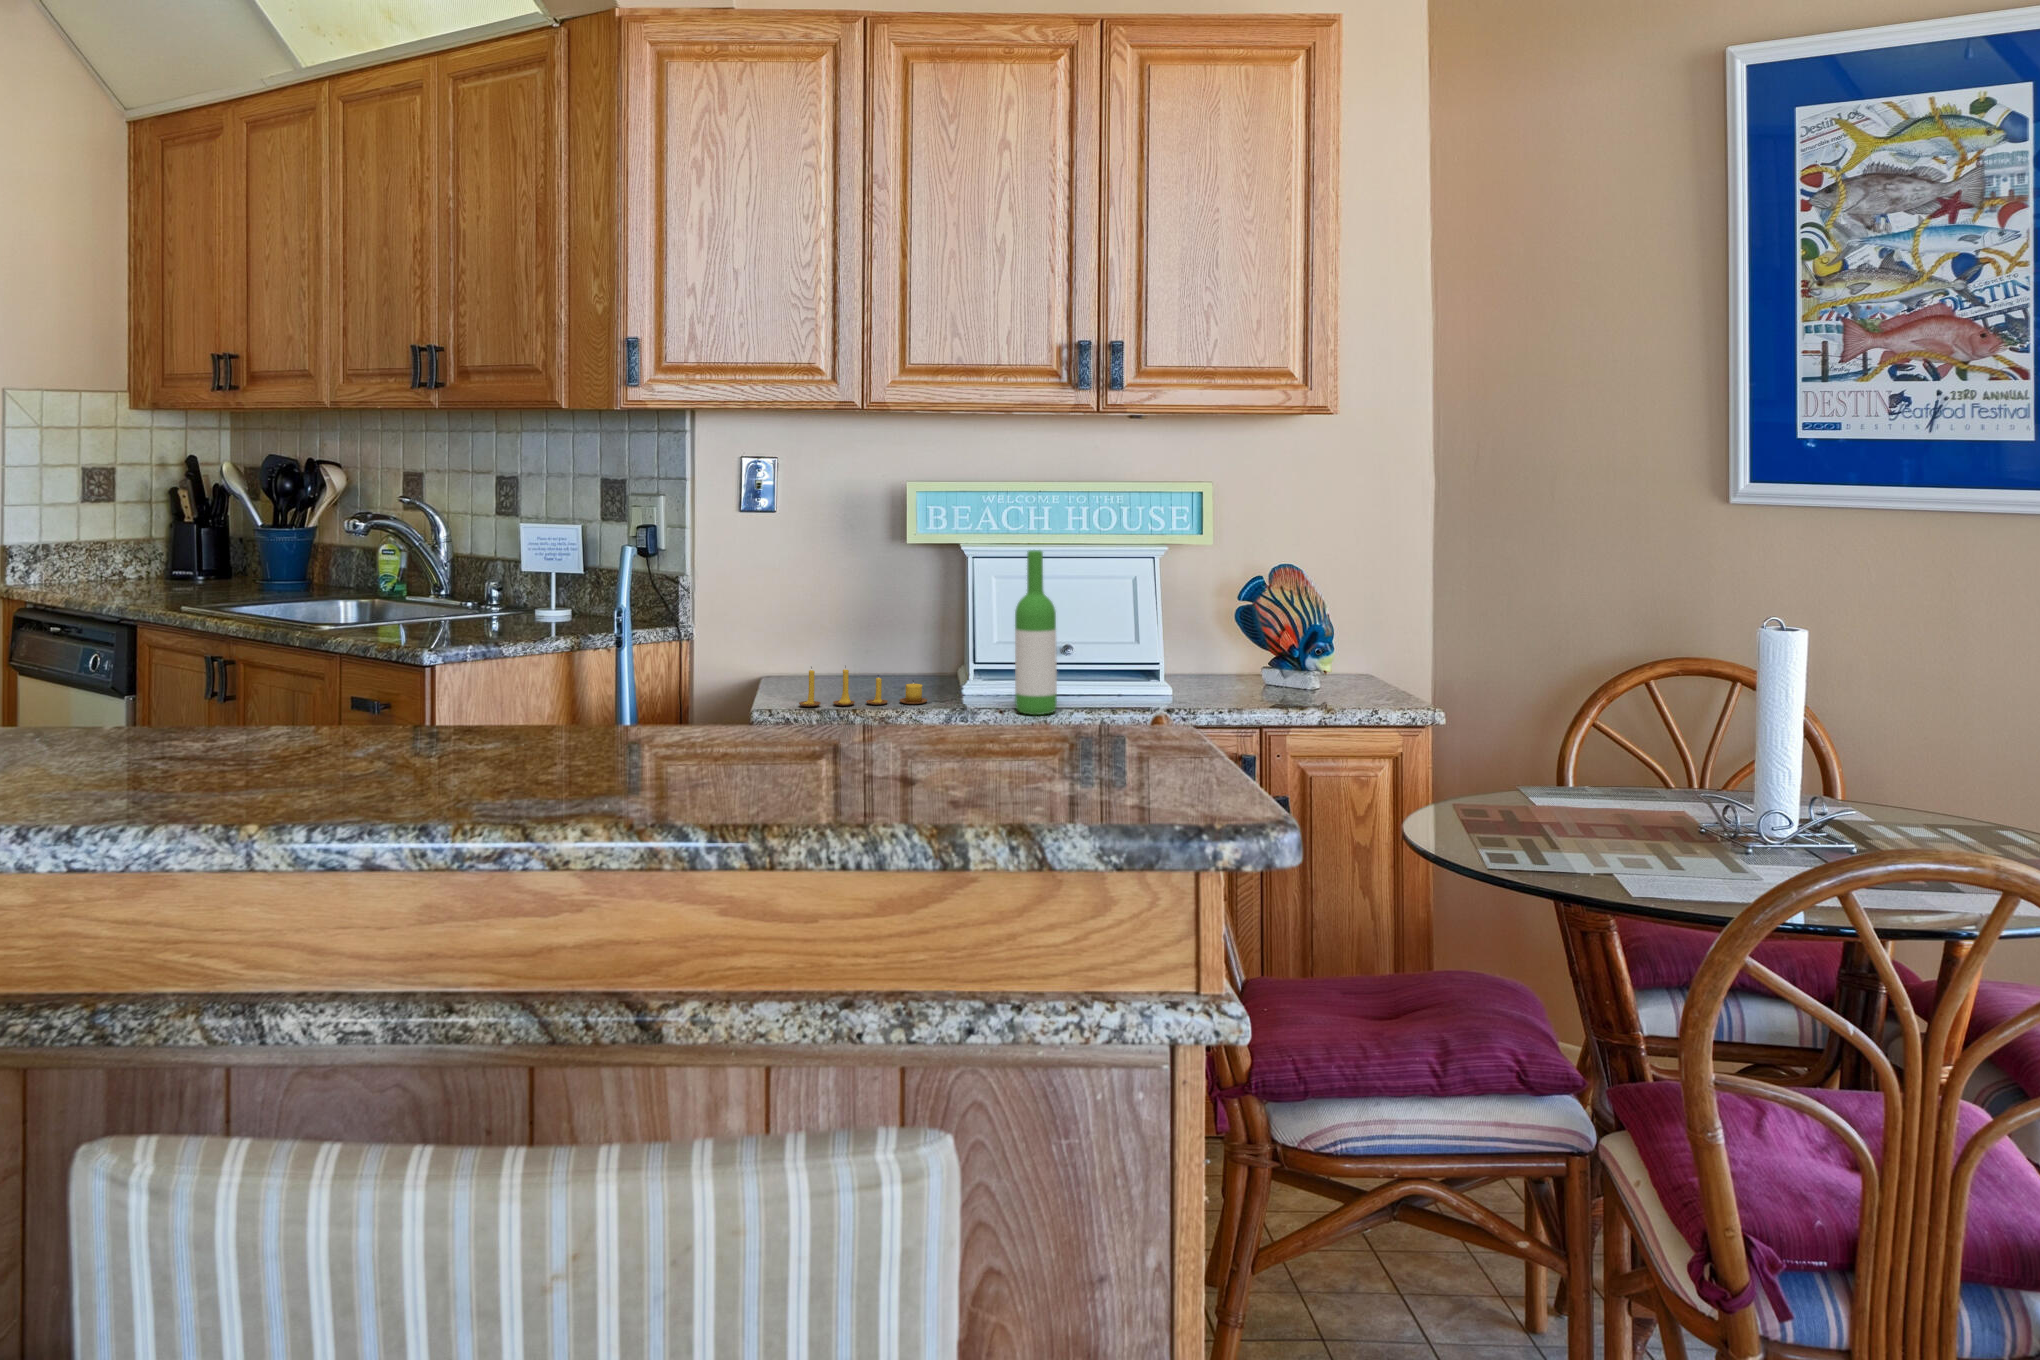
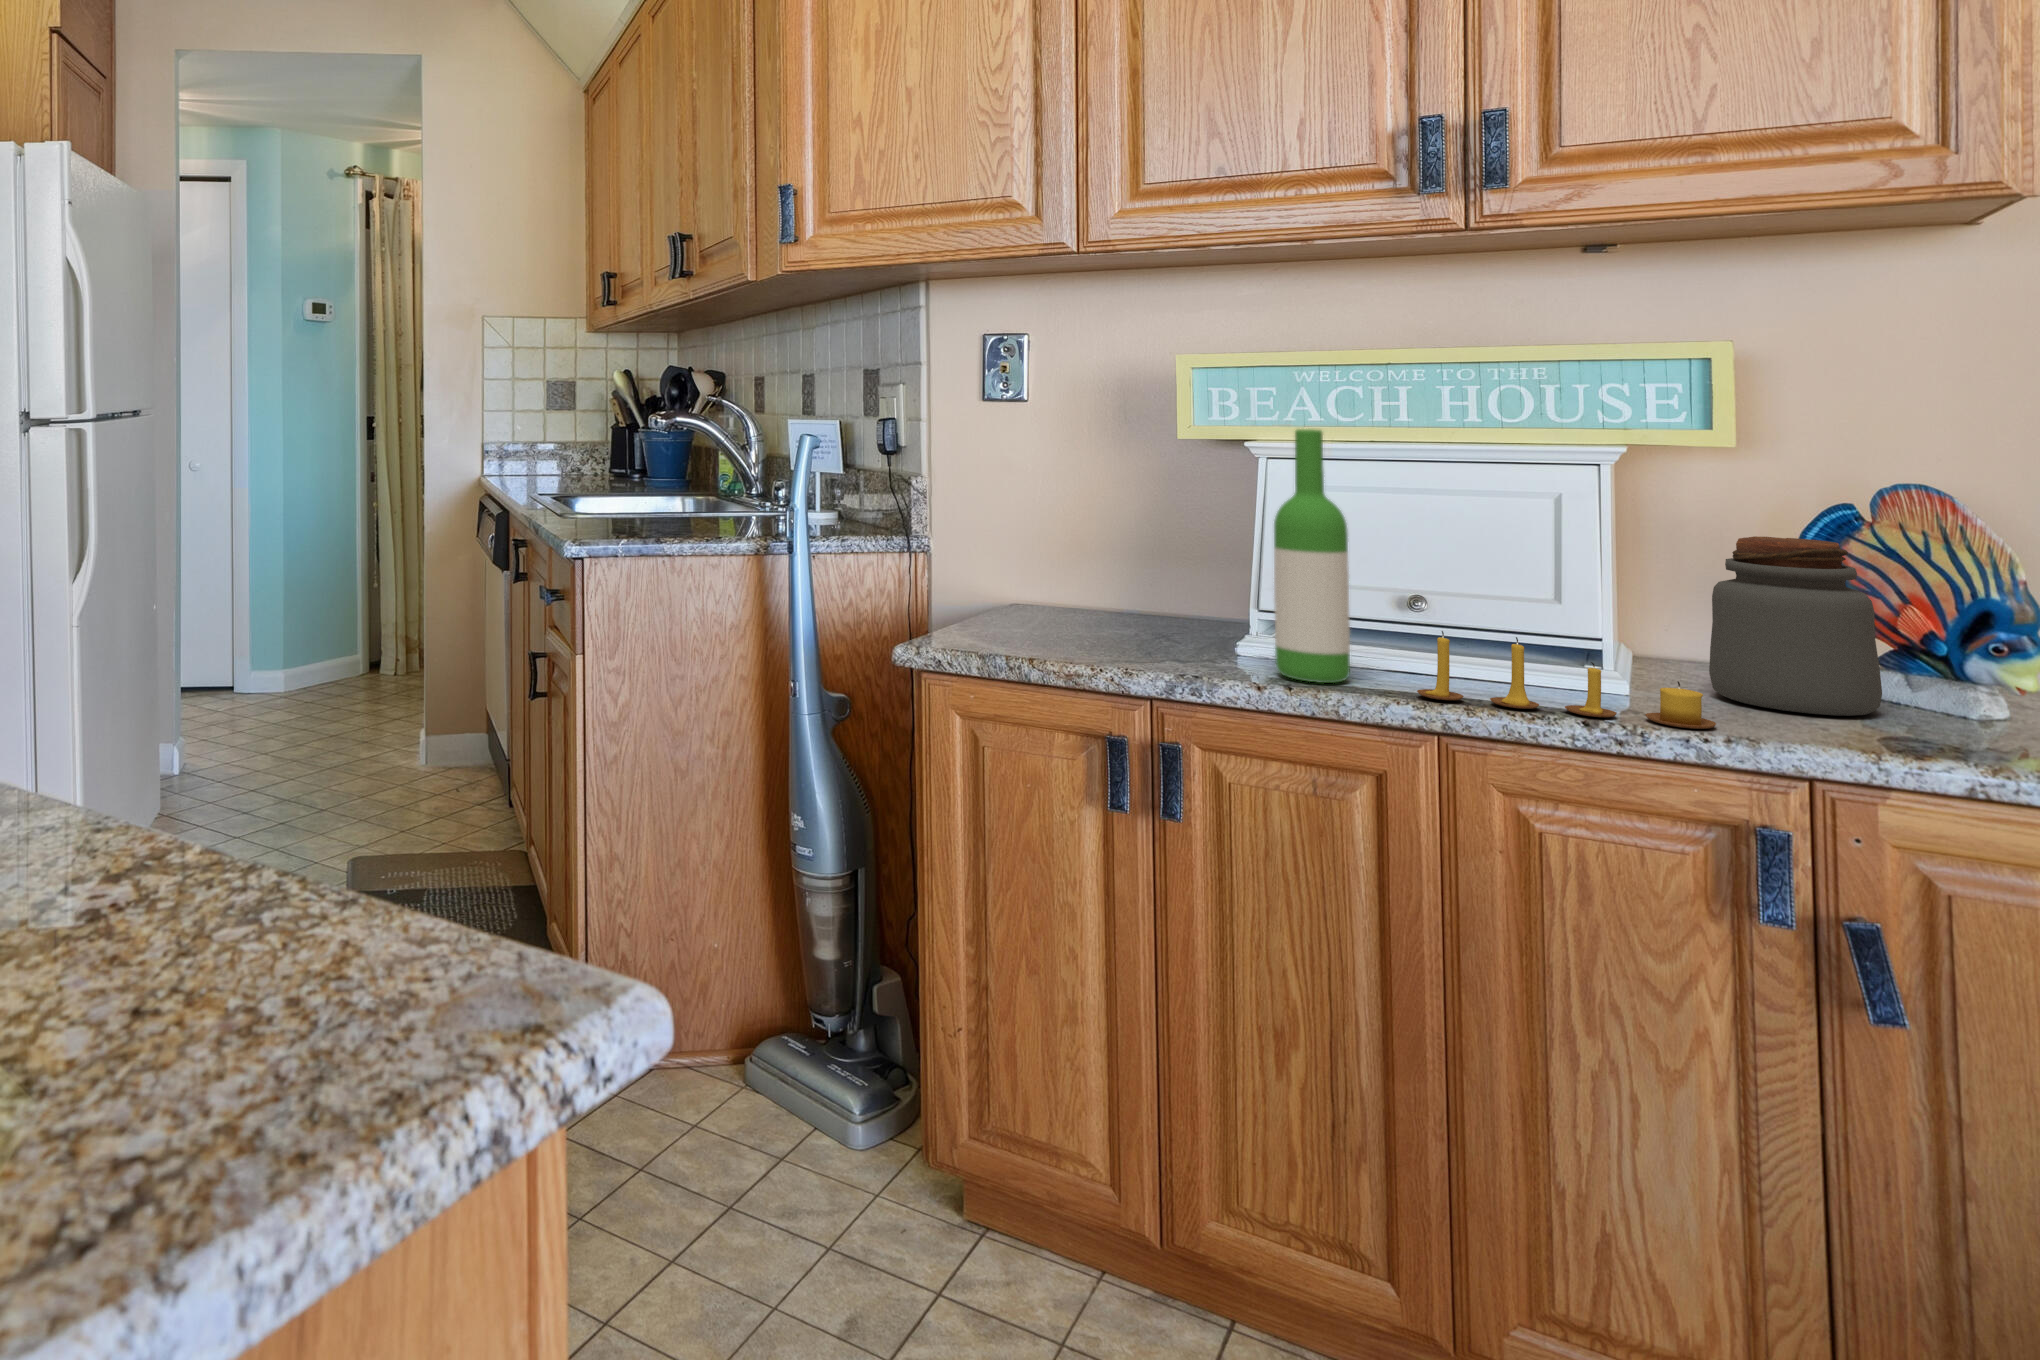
jar: none [1209,598,1279,696] -> present [1709,536,1882,716]
candle: present [799,667,927,706] -> present [1417,631,1716,729]

